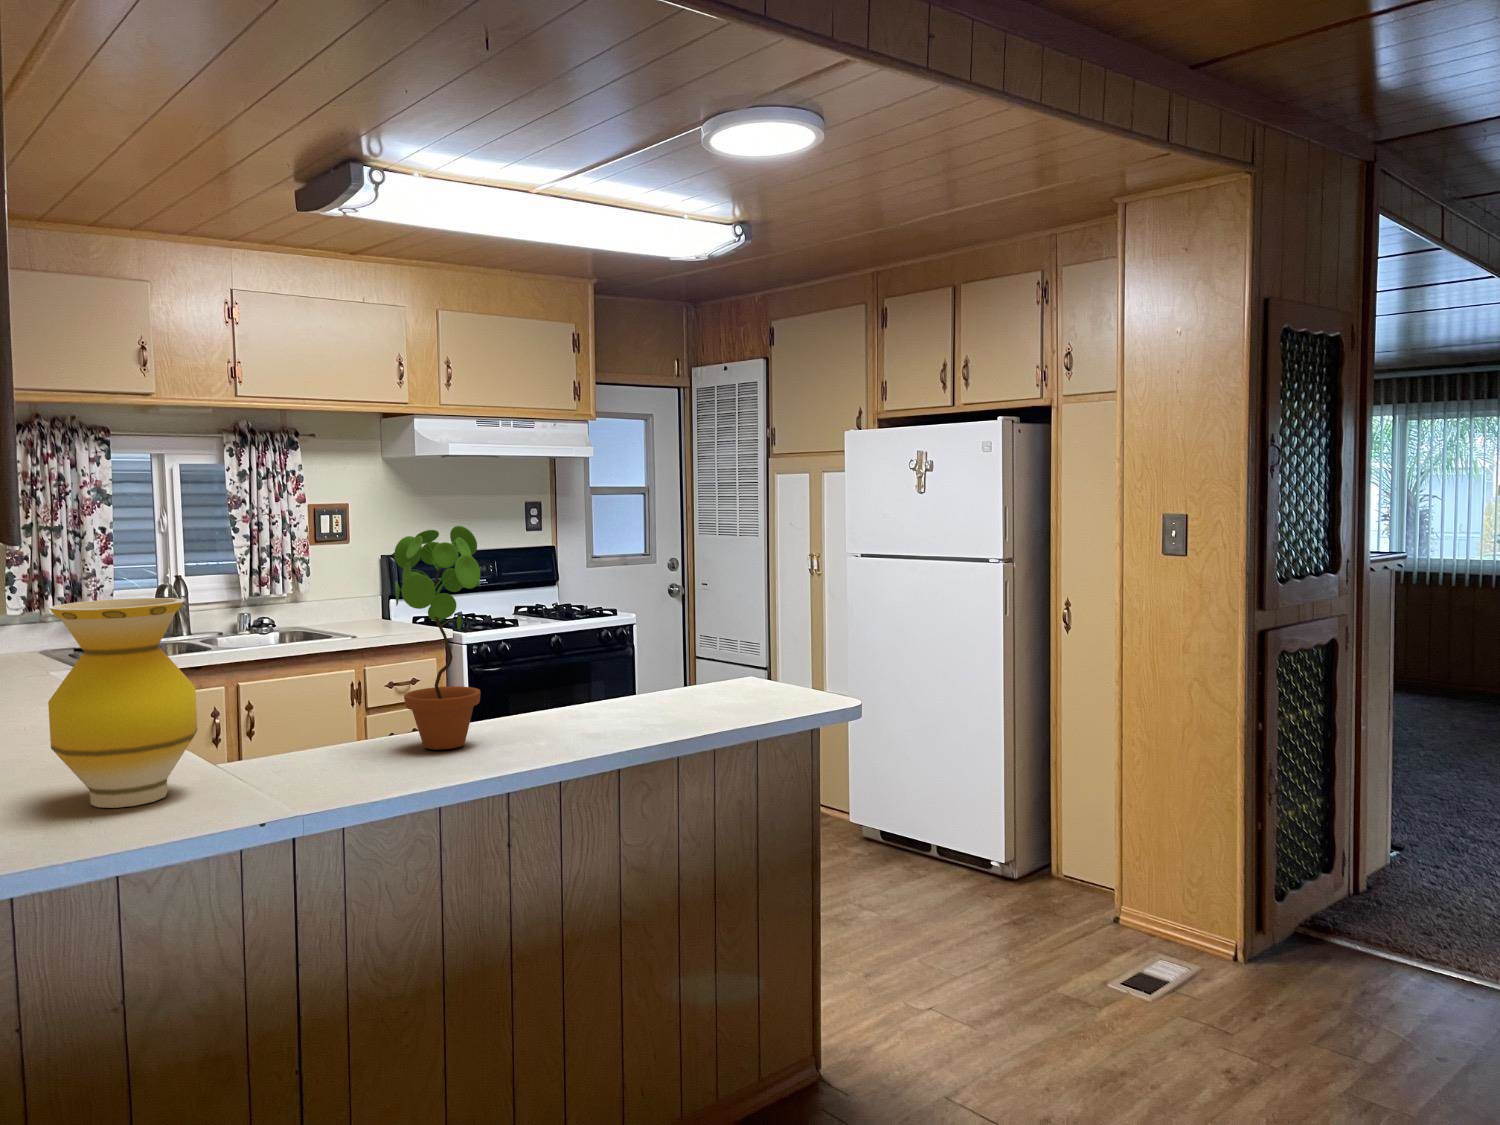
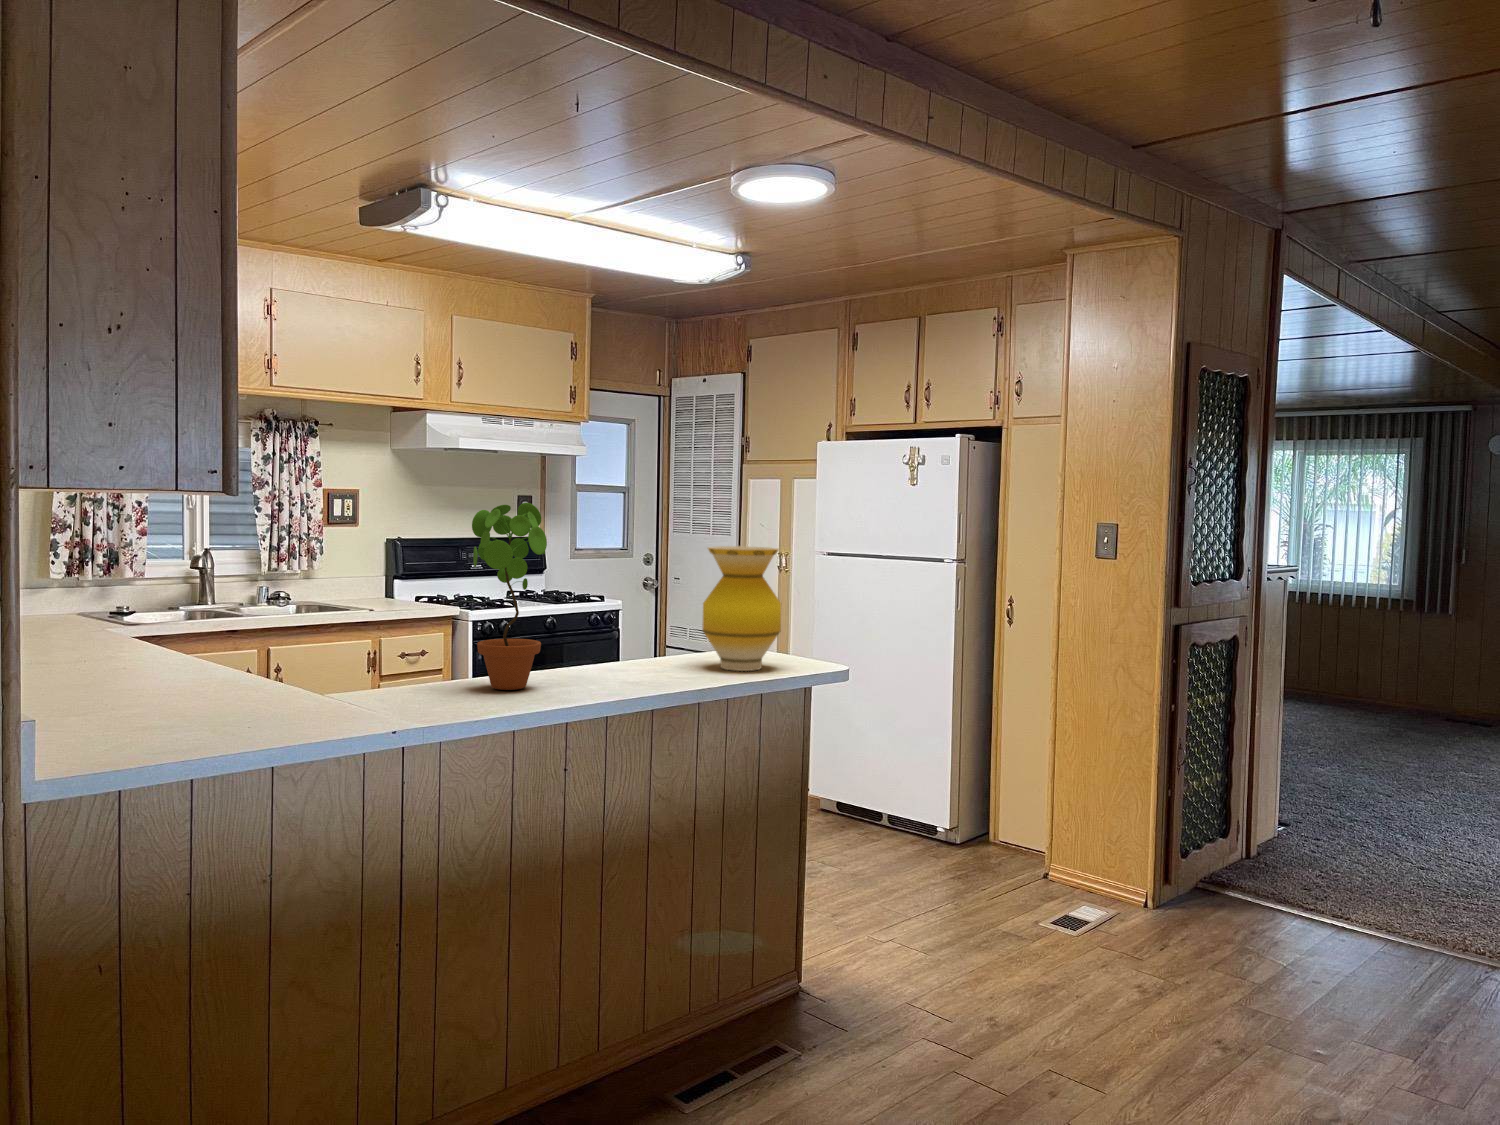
vase: present [48,598,197,808] -> present [702,546,781,671]

